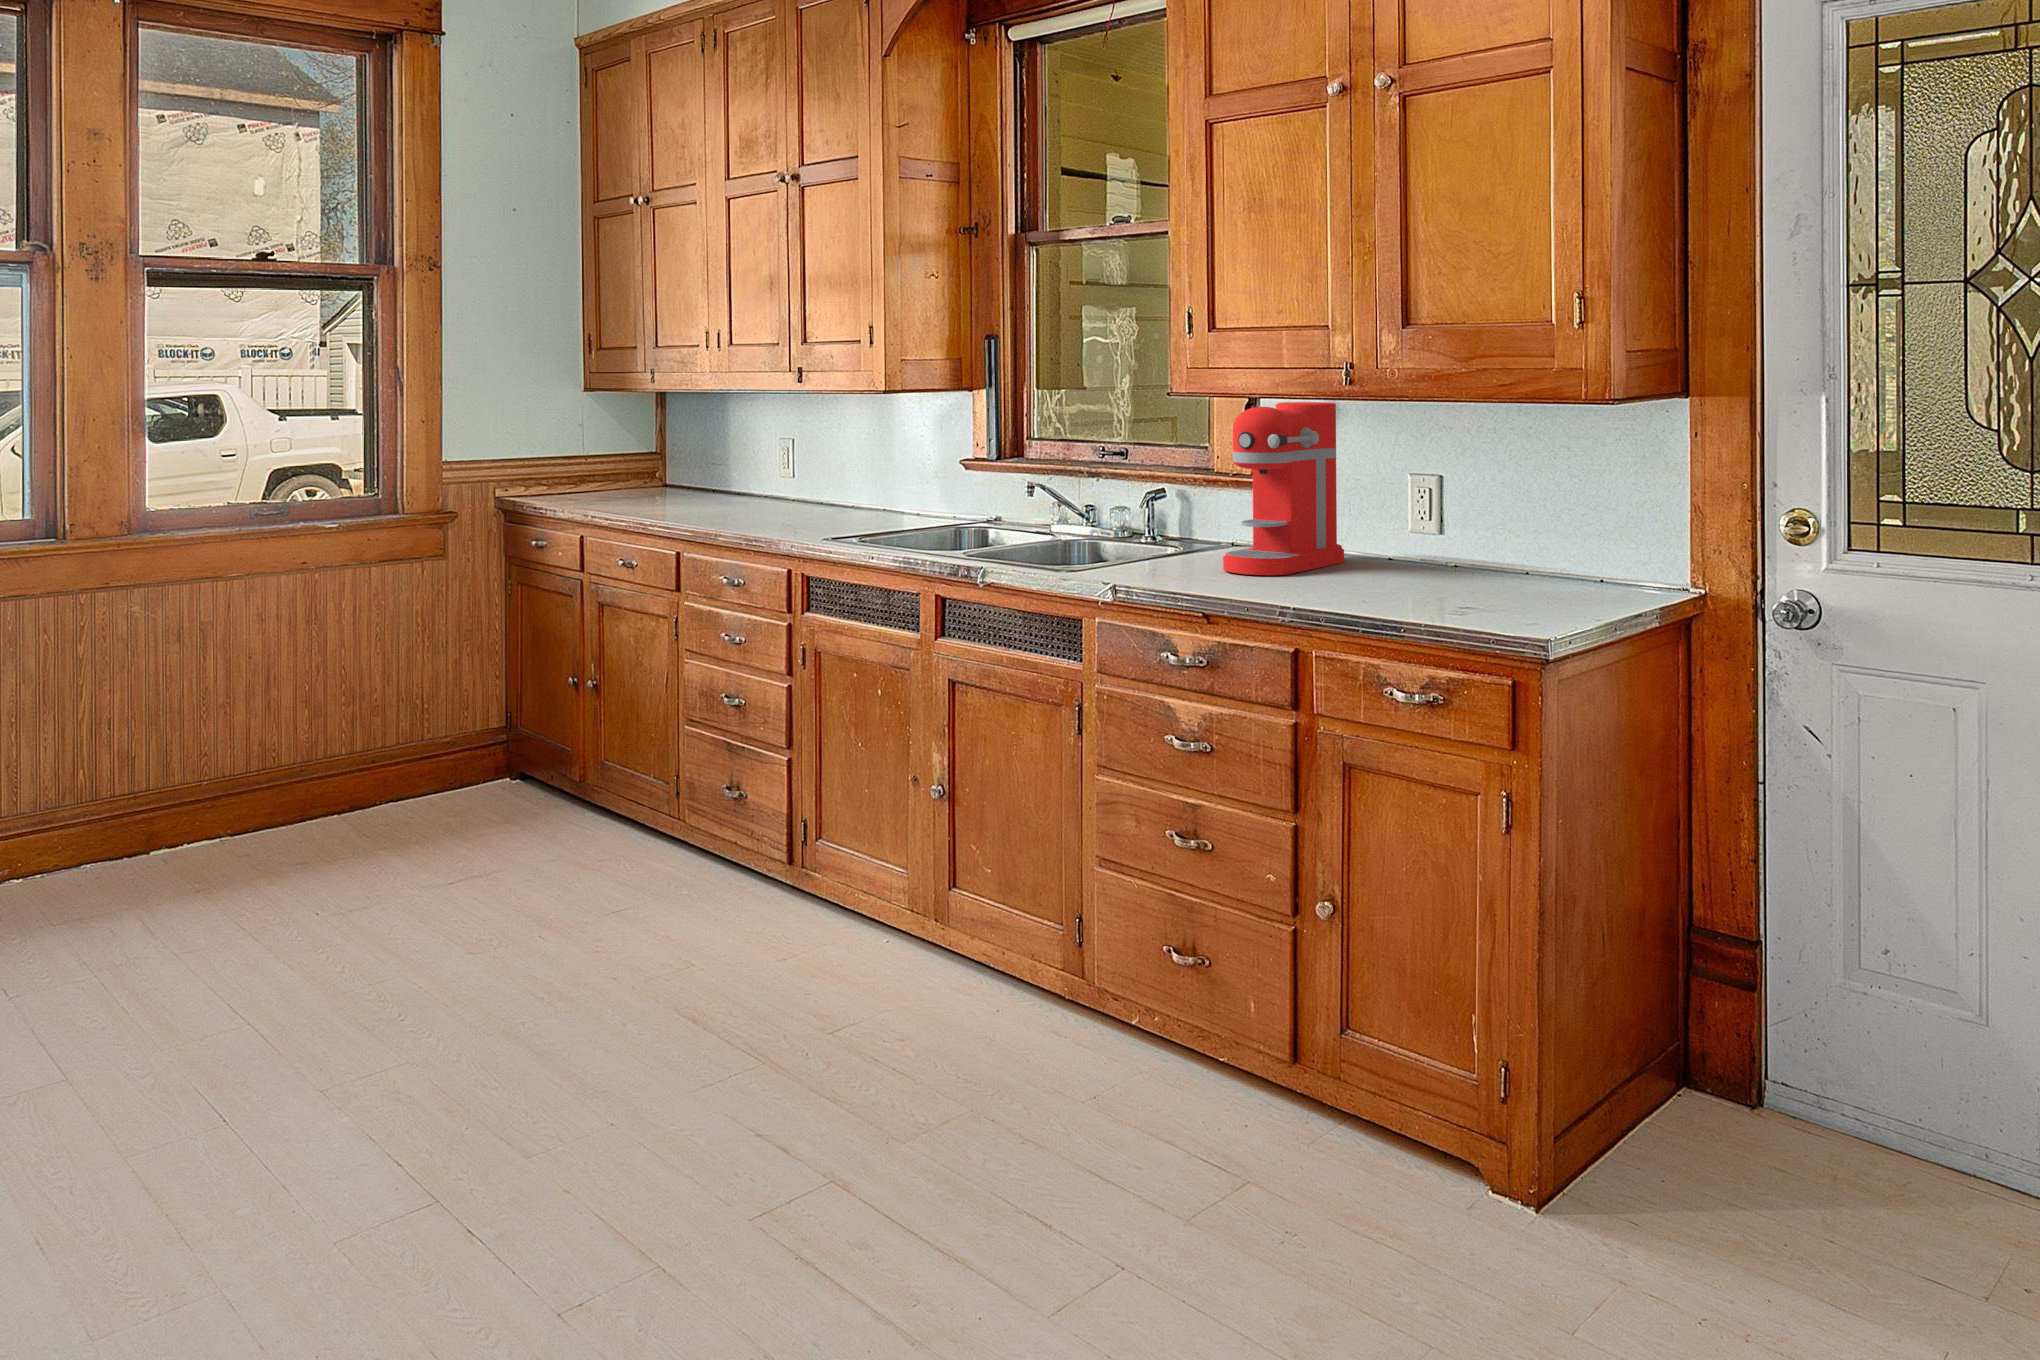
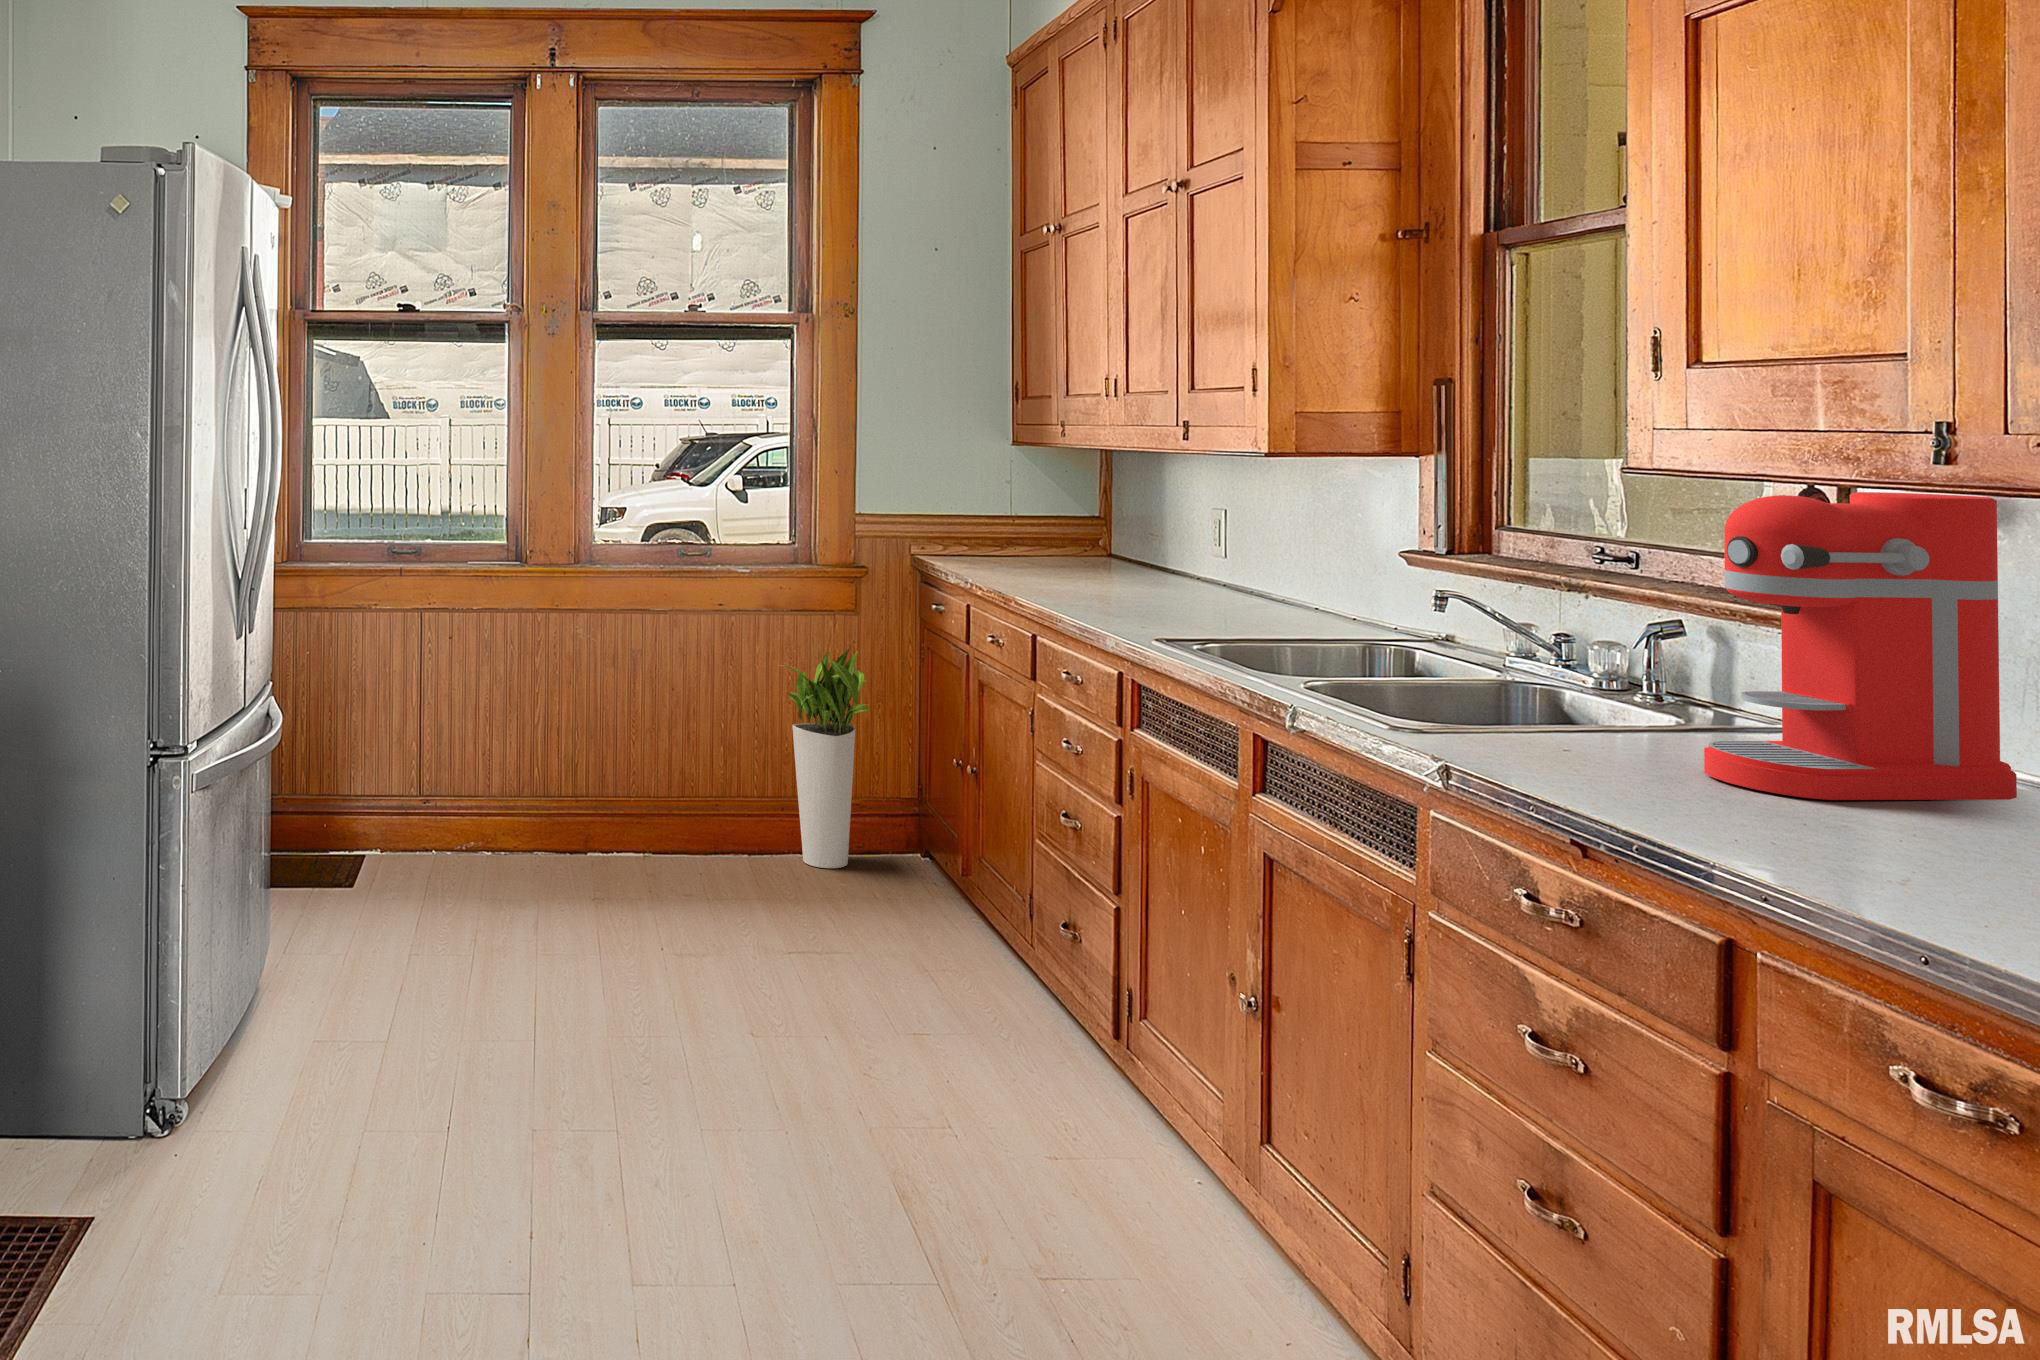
planter: none [387,596,483,810] -> present [781,649,870,868]

